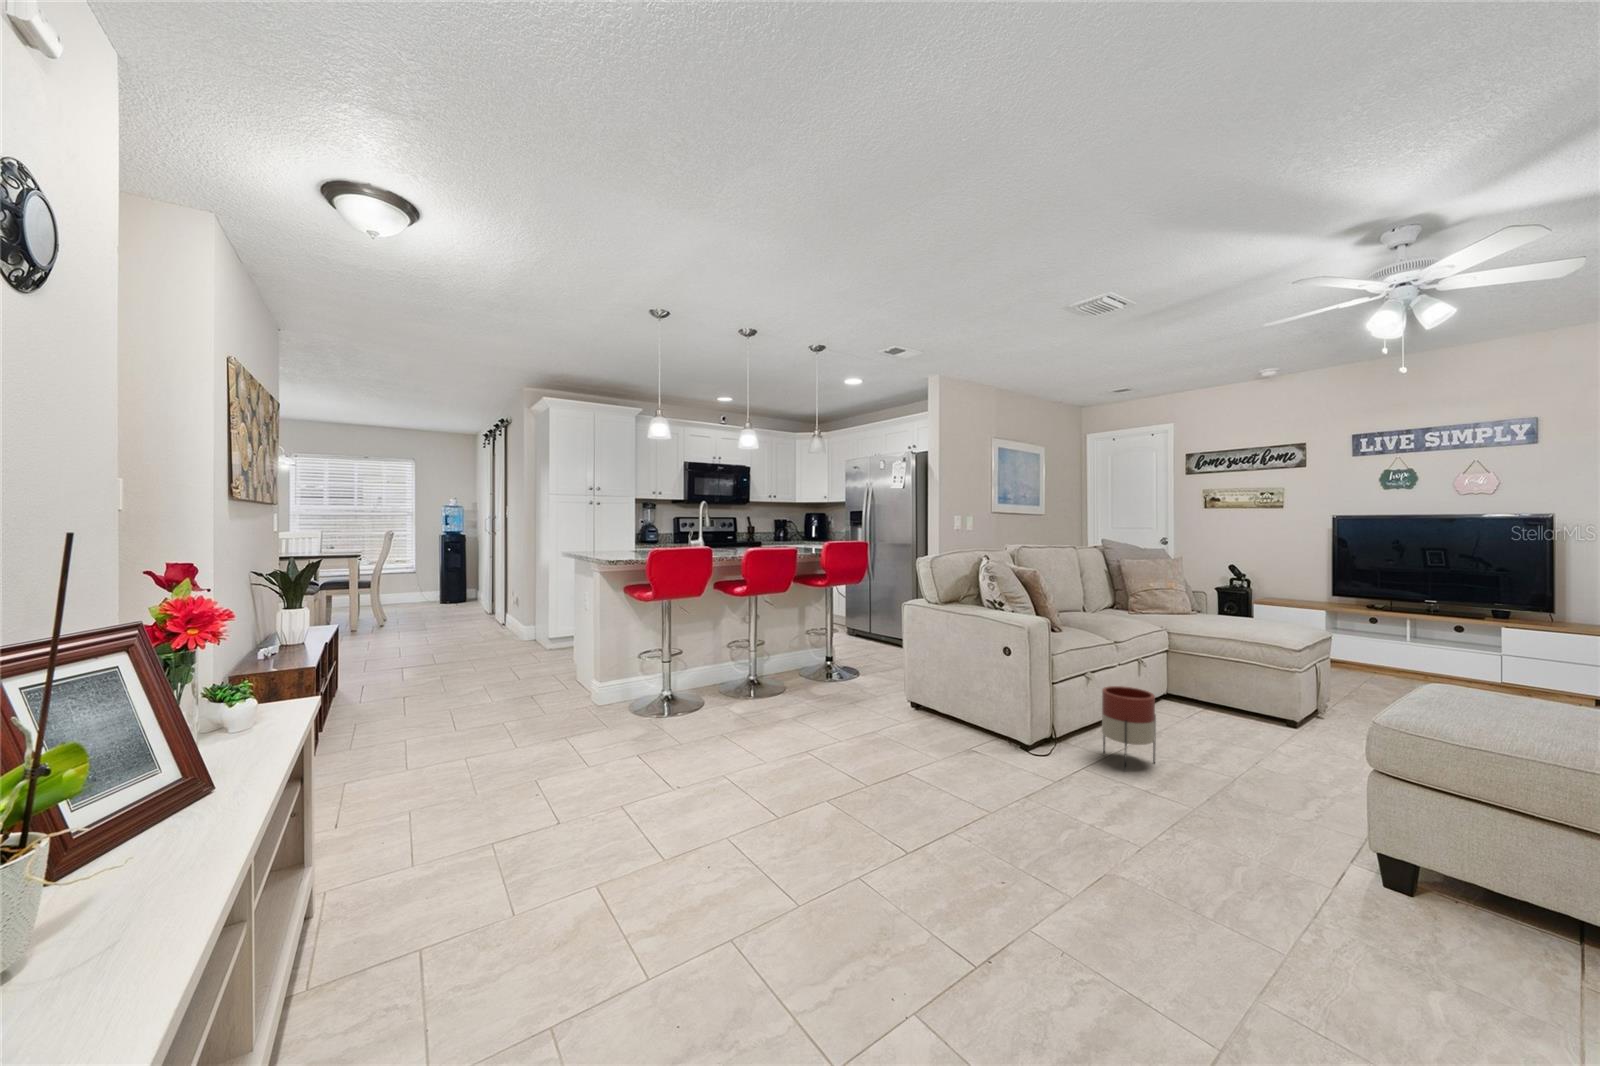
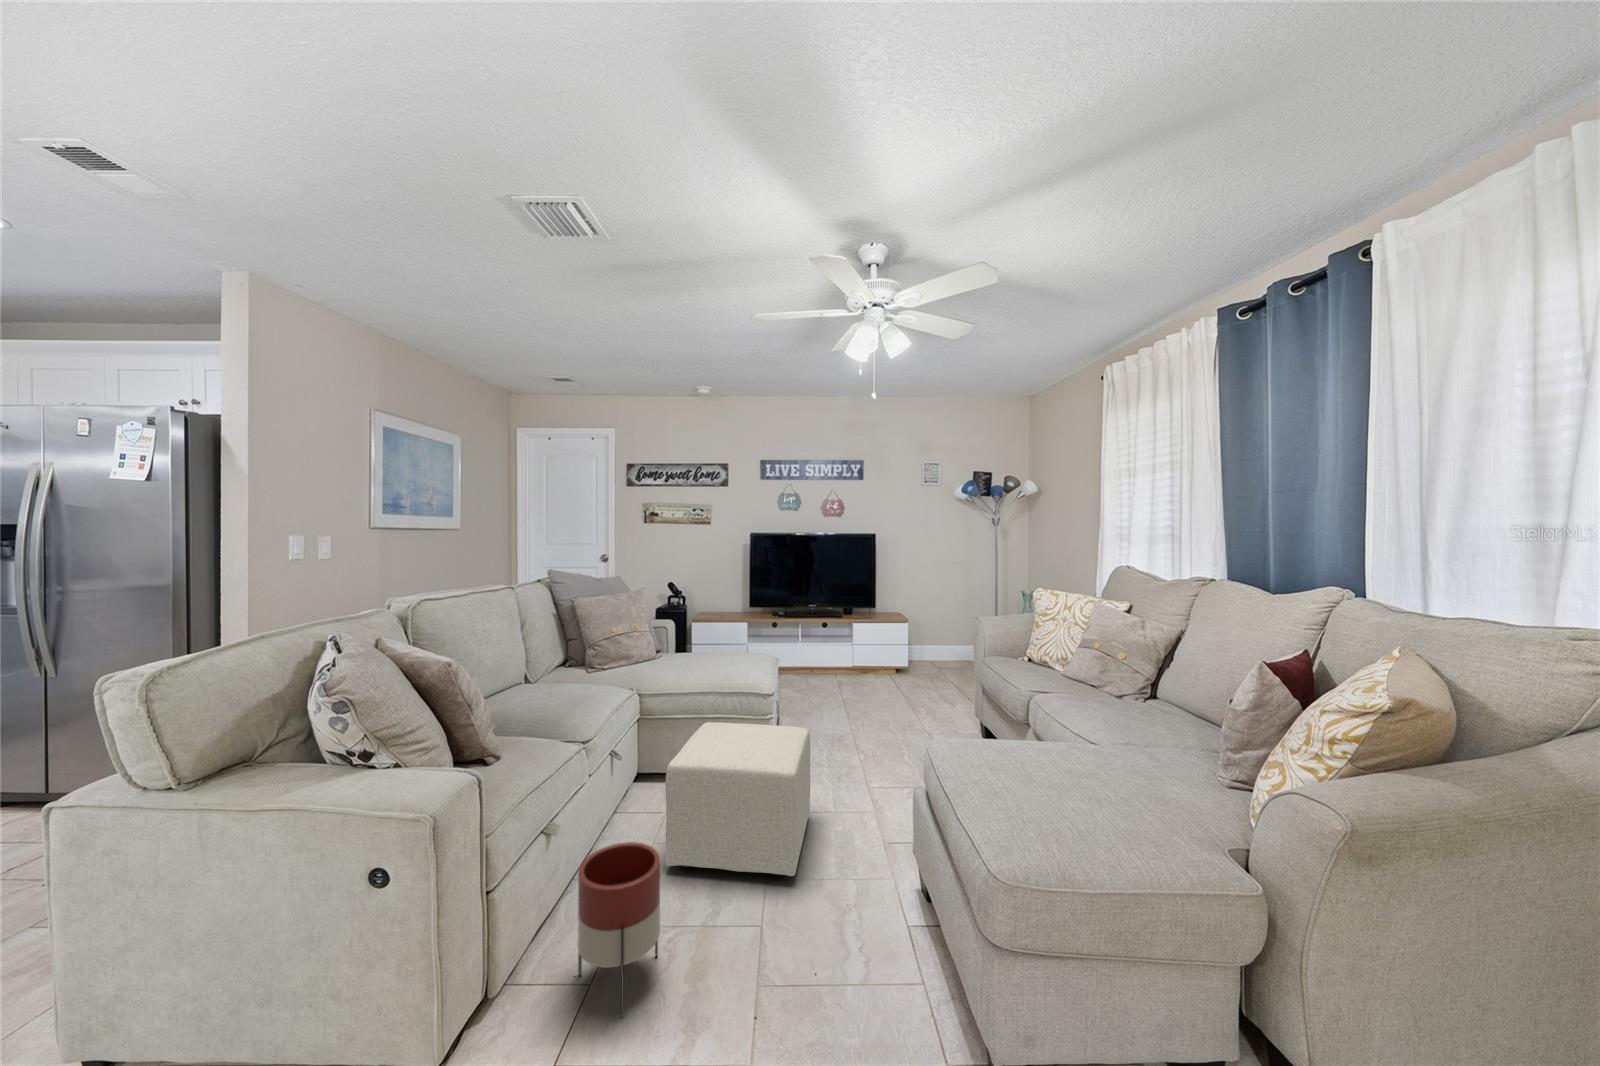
ottoman: none [1175,655,1330,767] -> present [665,722,810,876]

